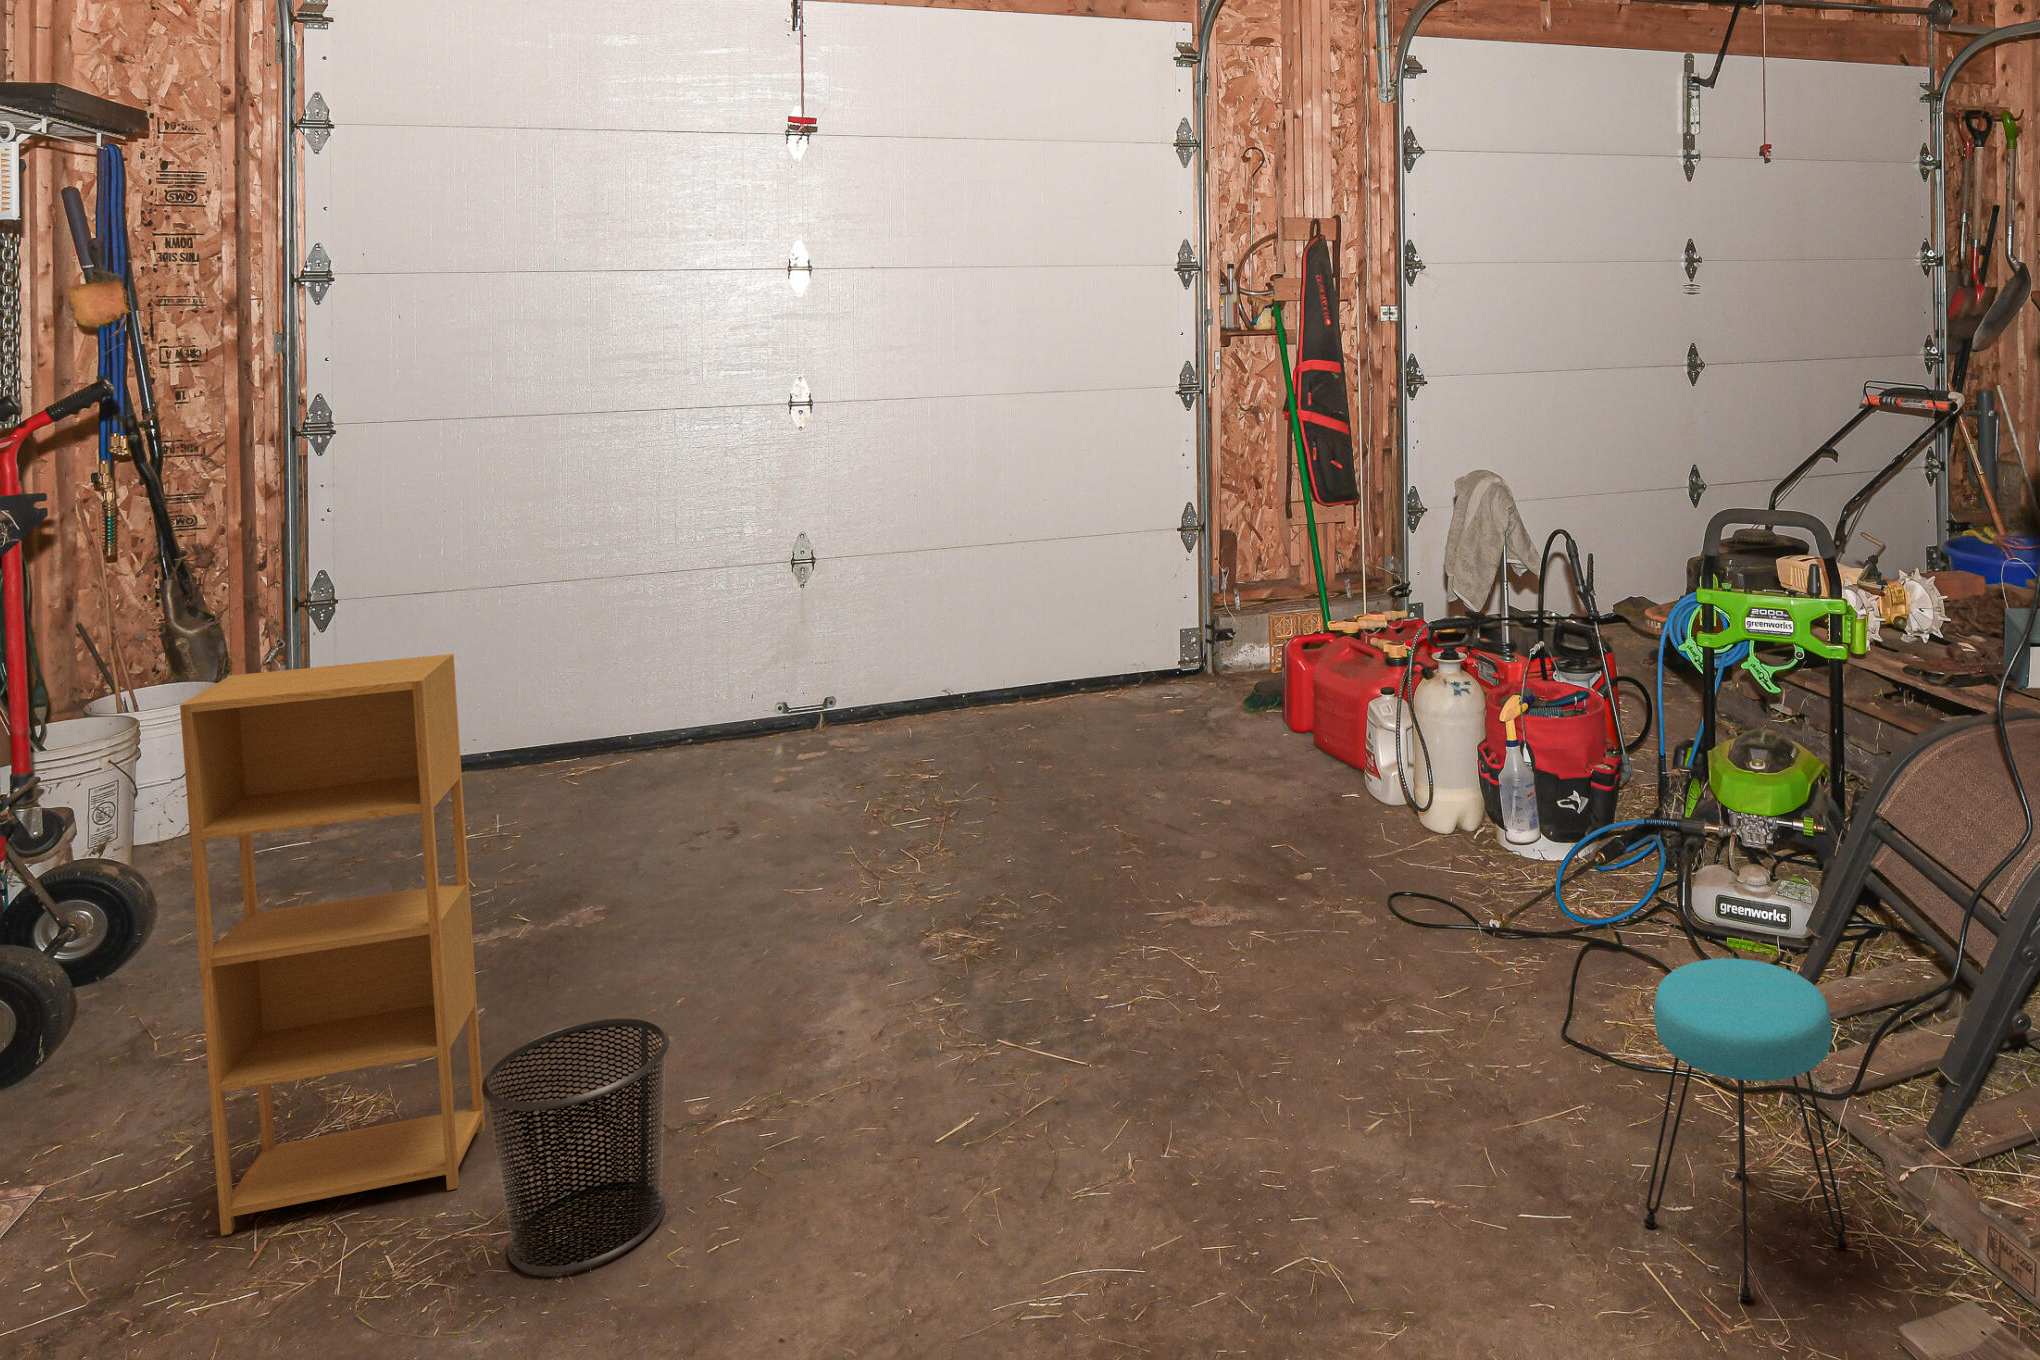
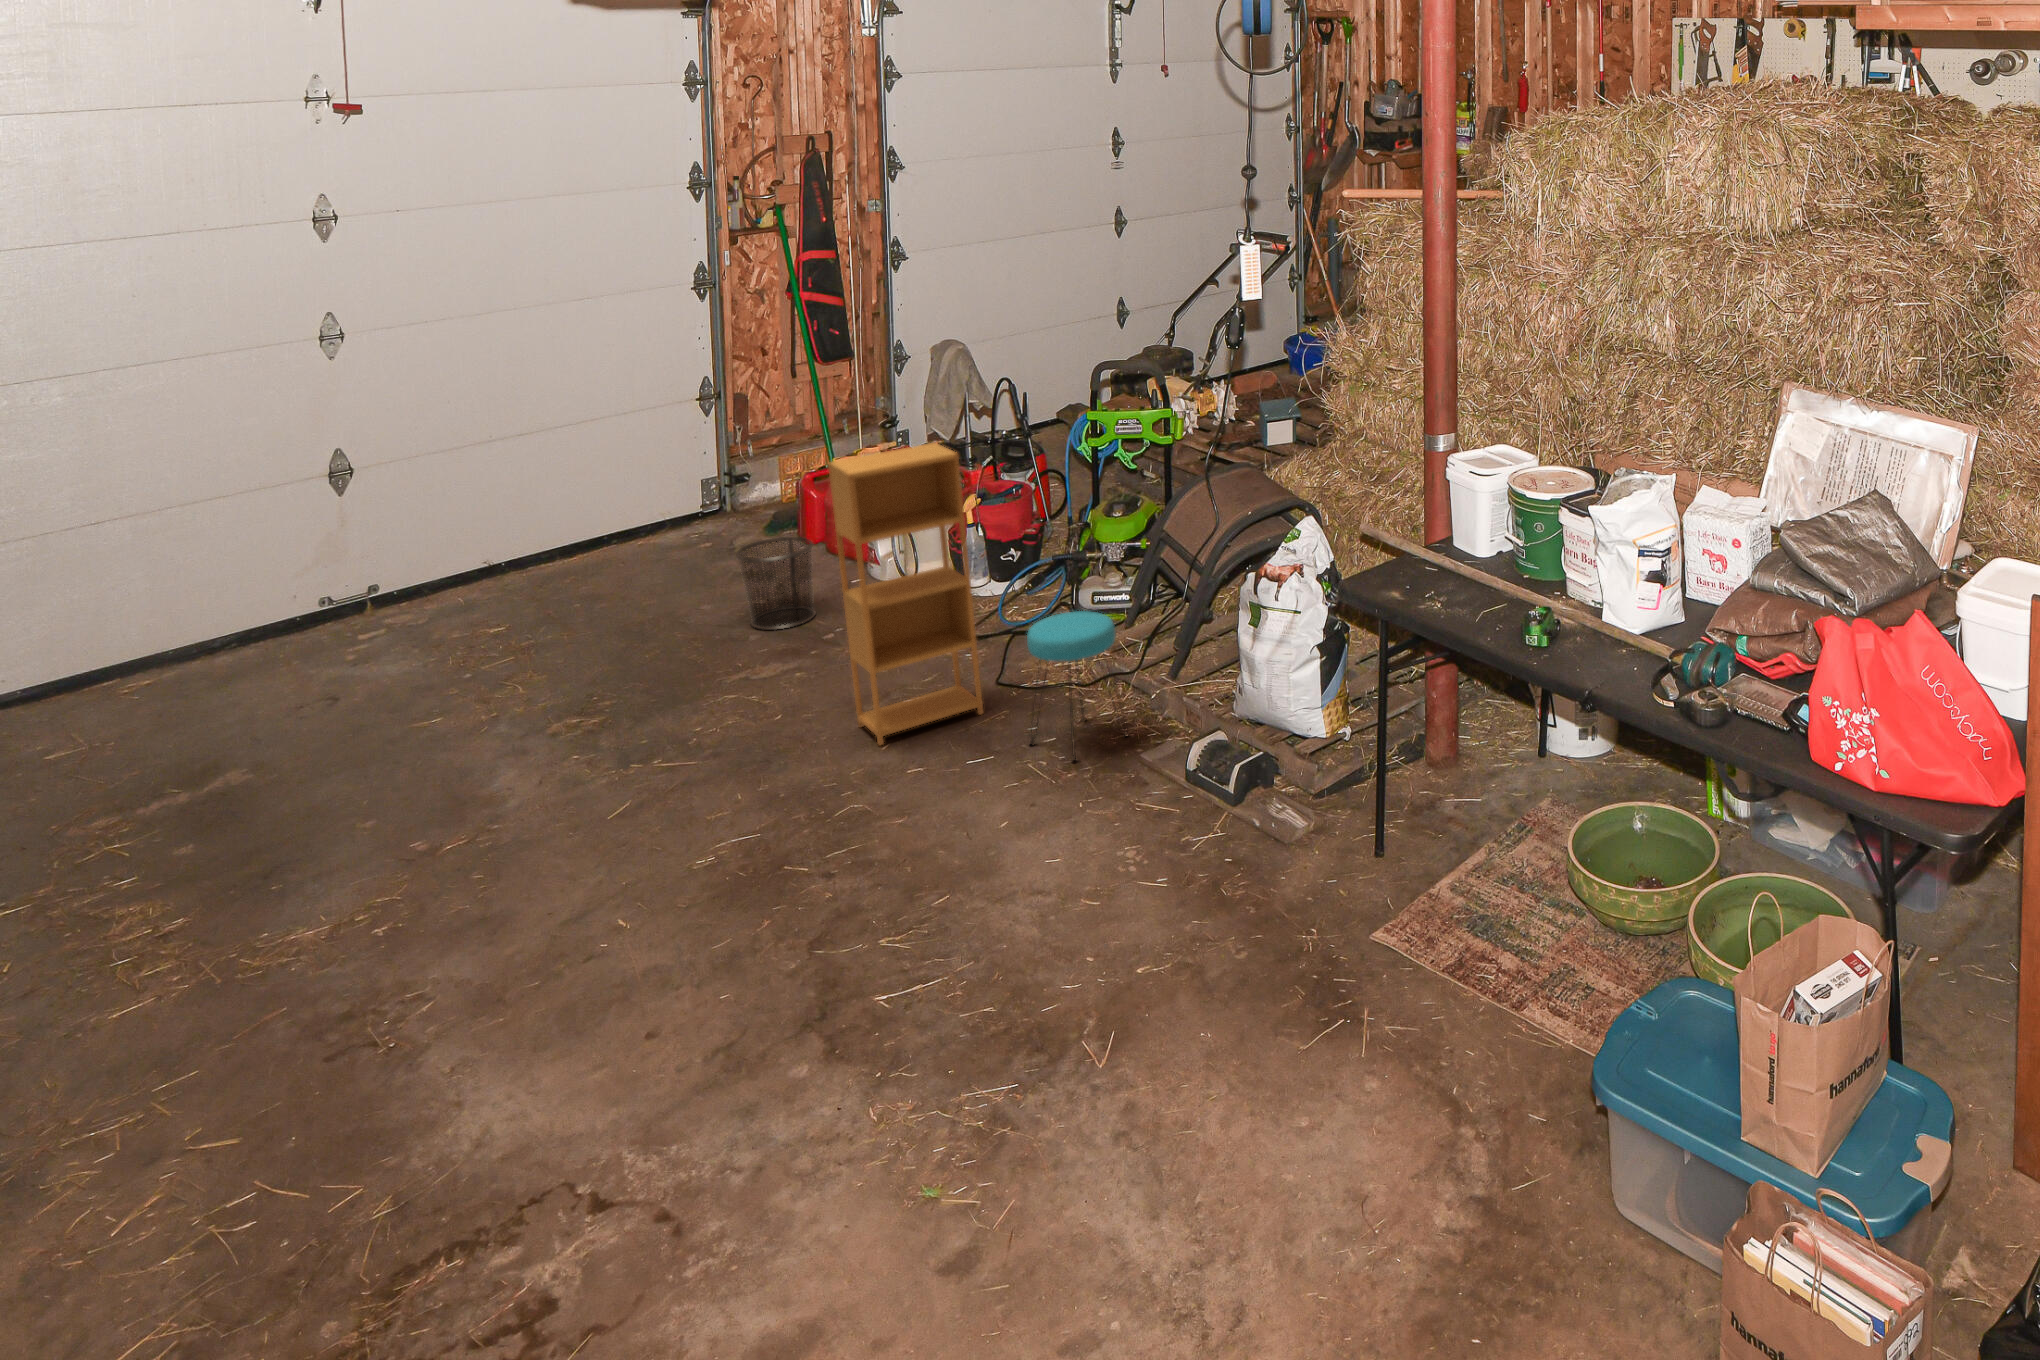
shelving unit: present [180,654,485,1236] -> present [828,443,984,745]
trash can: present [482,1018,670,1274] -> present [736,537,815,630]

